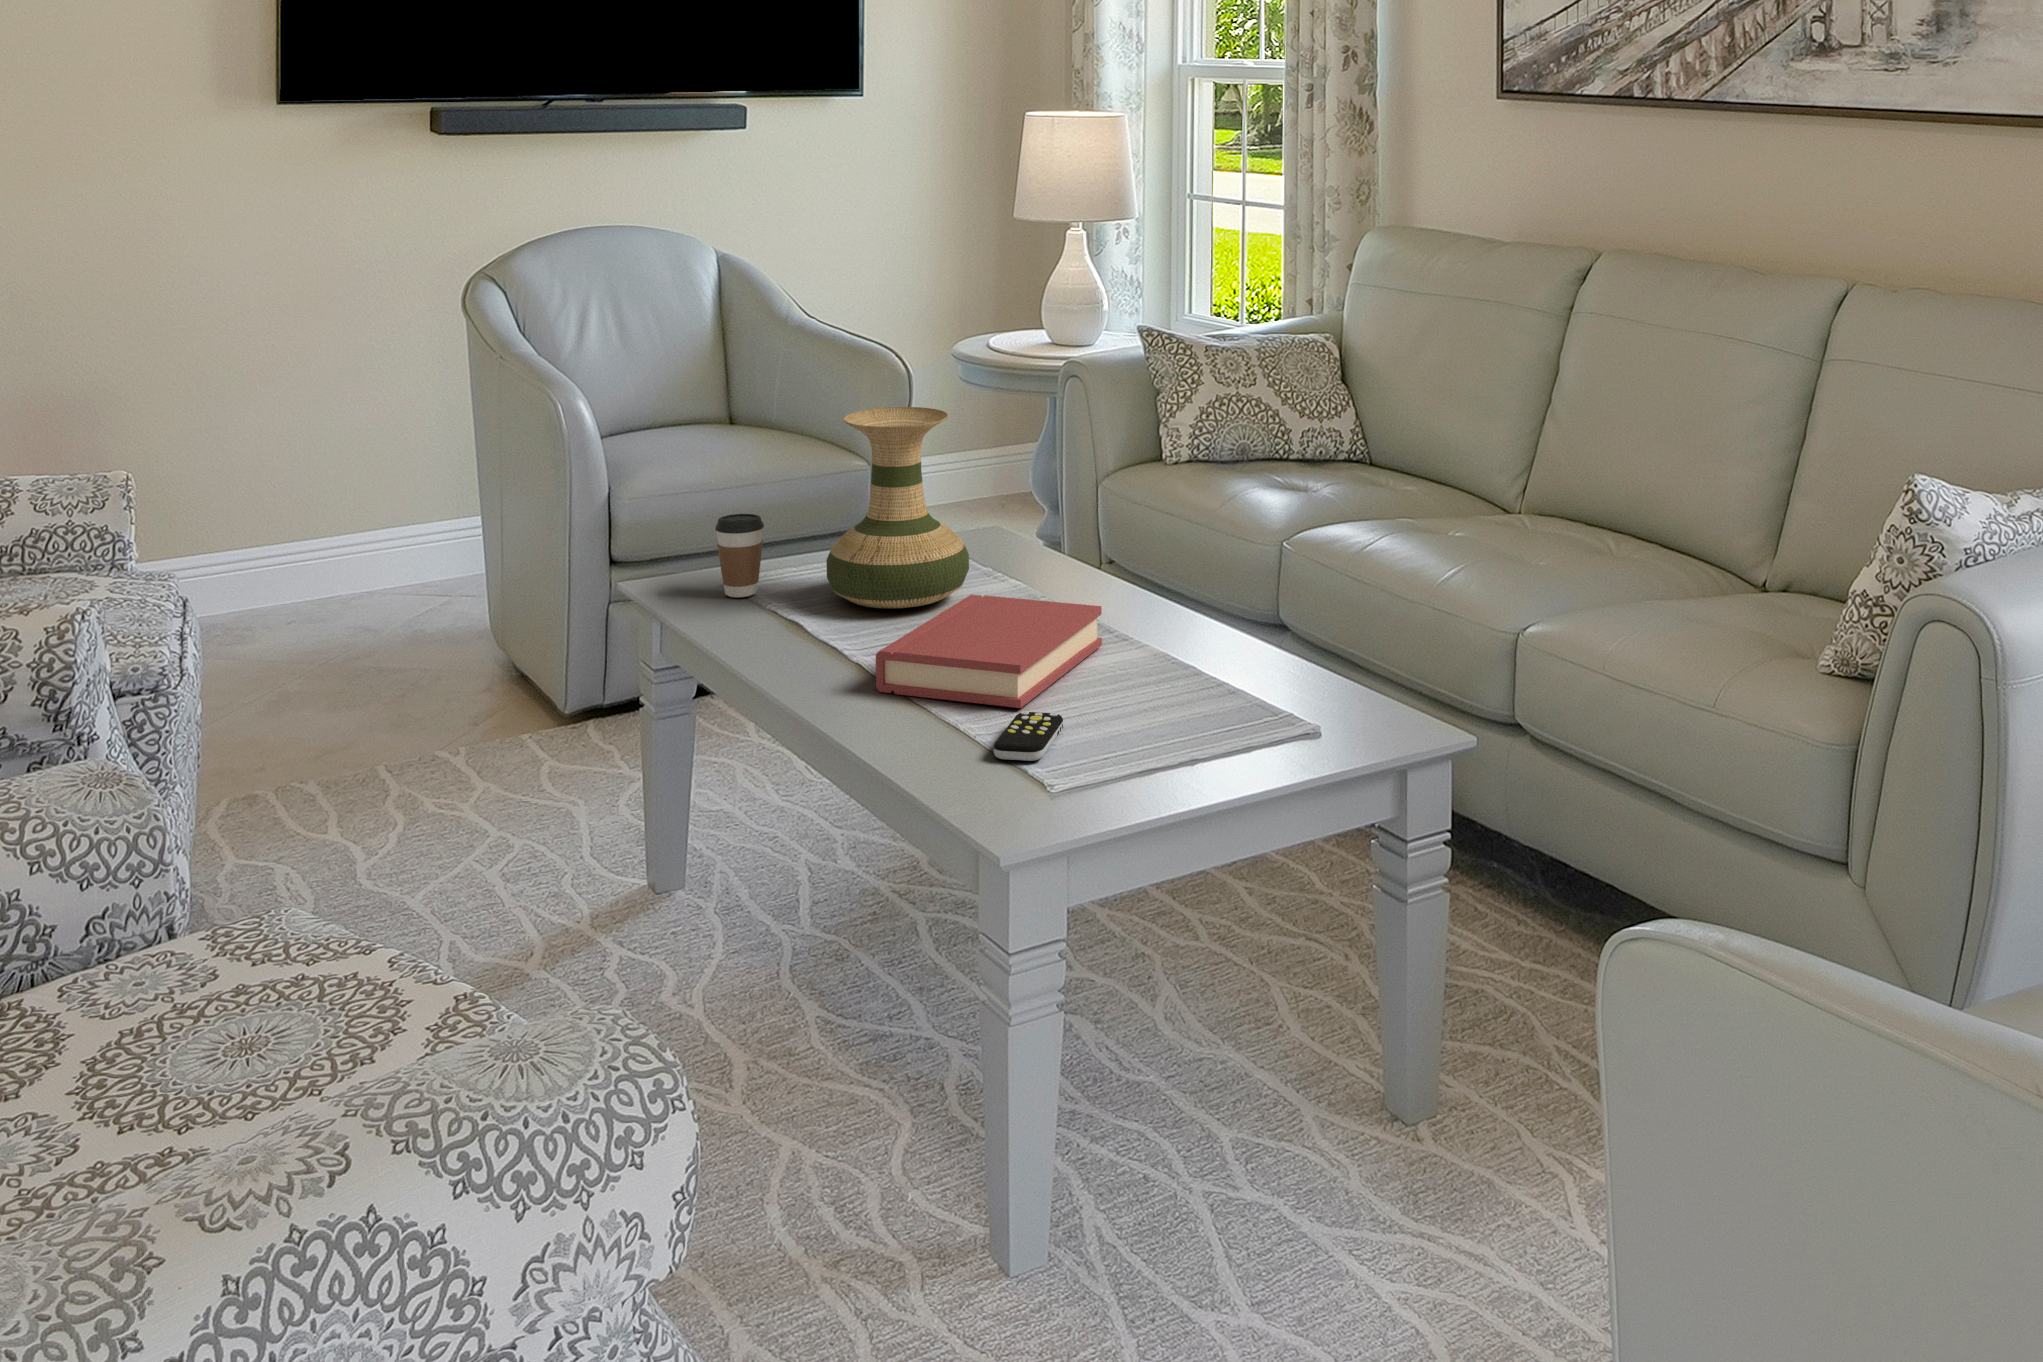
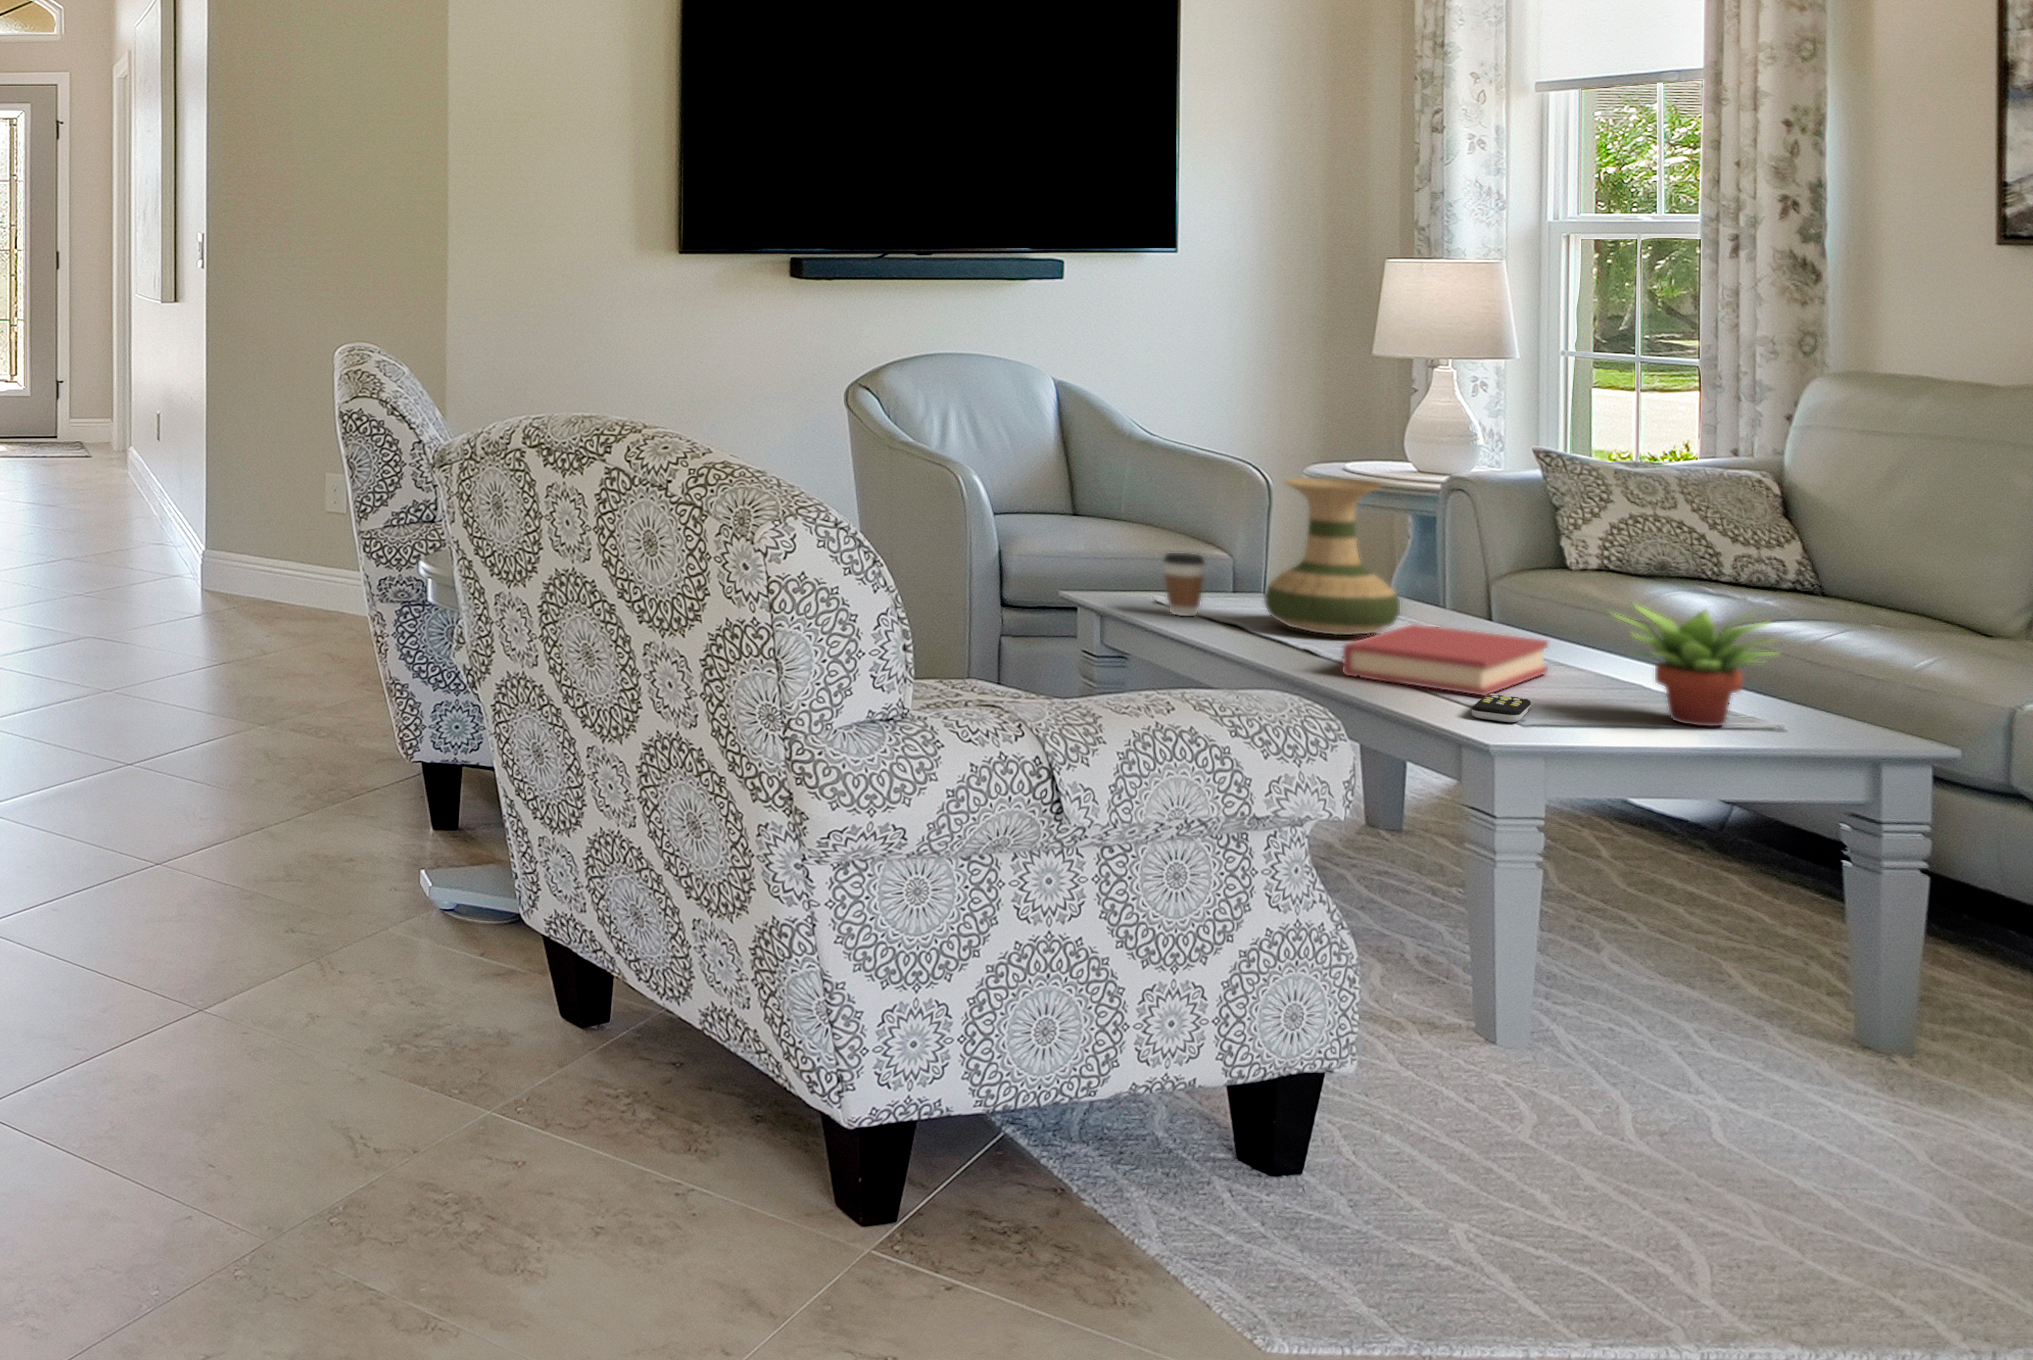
succulent plant: none [1140,570,1308,723] -> present [1615,604,1774,726]

